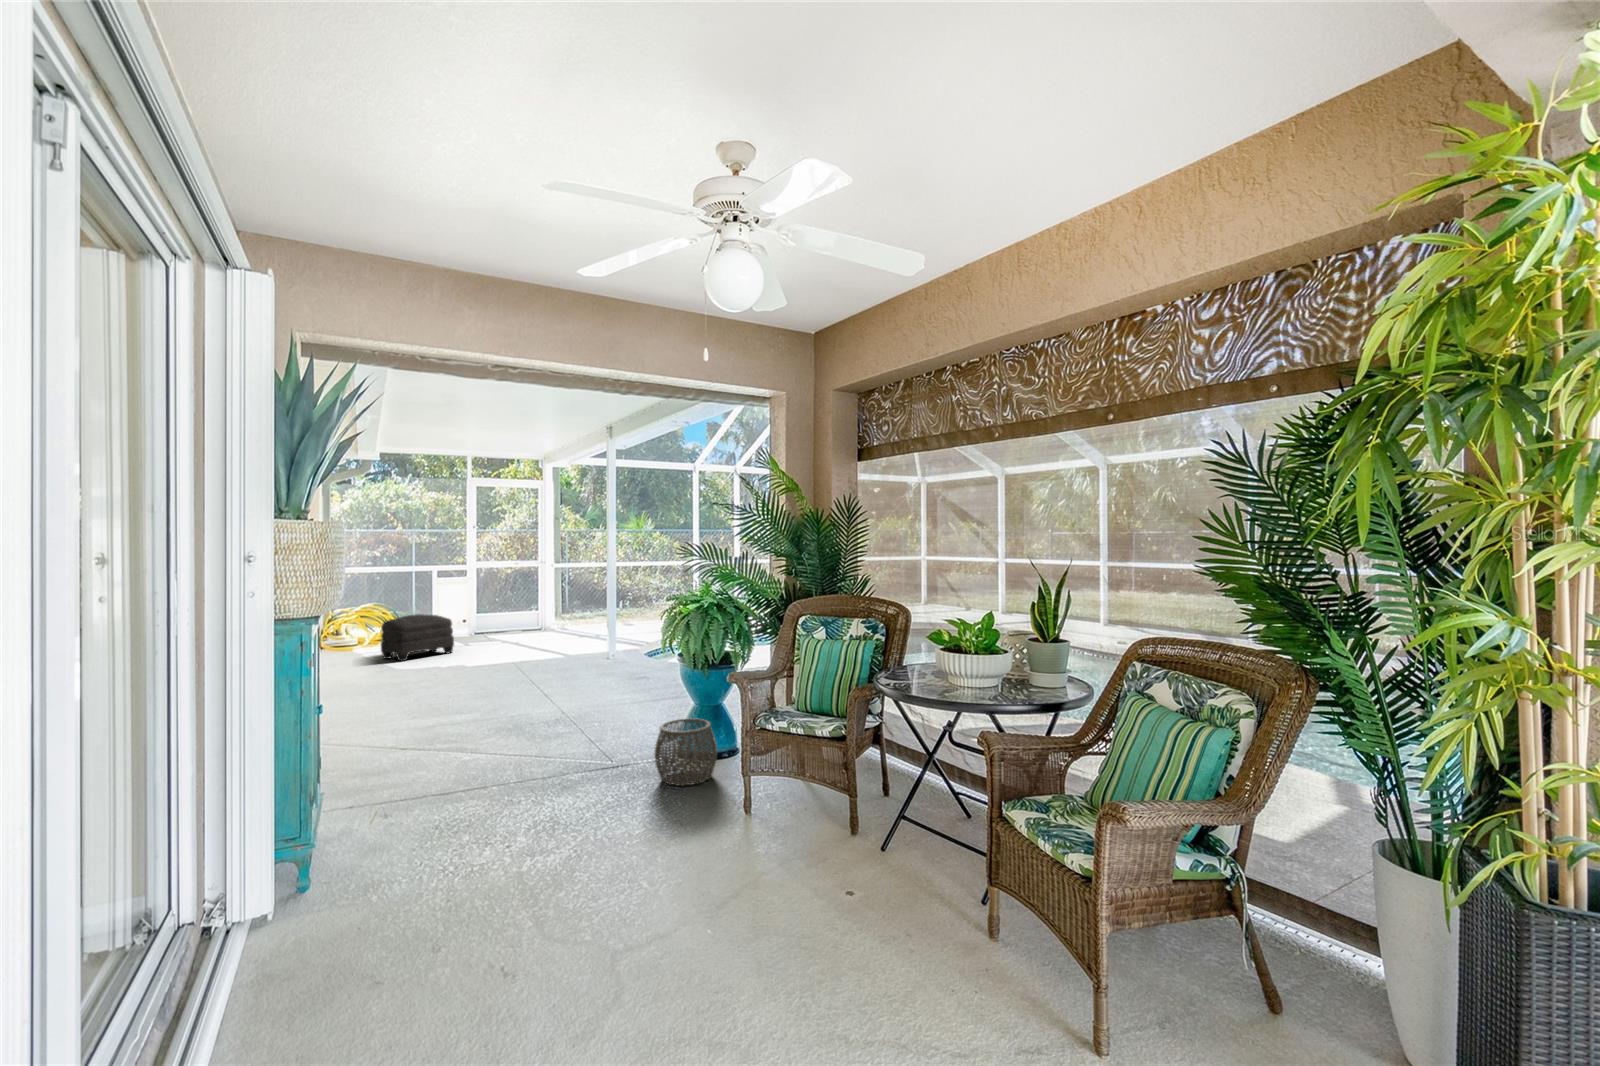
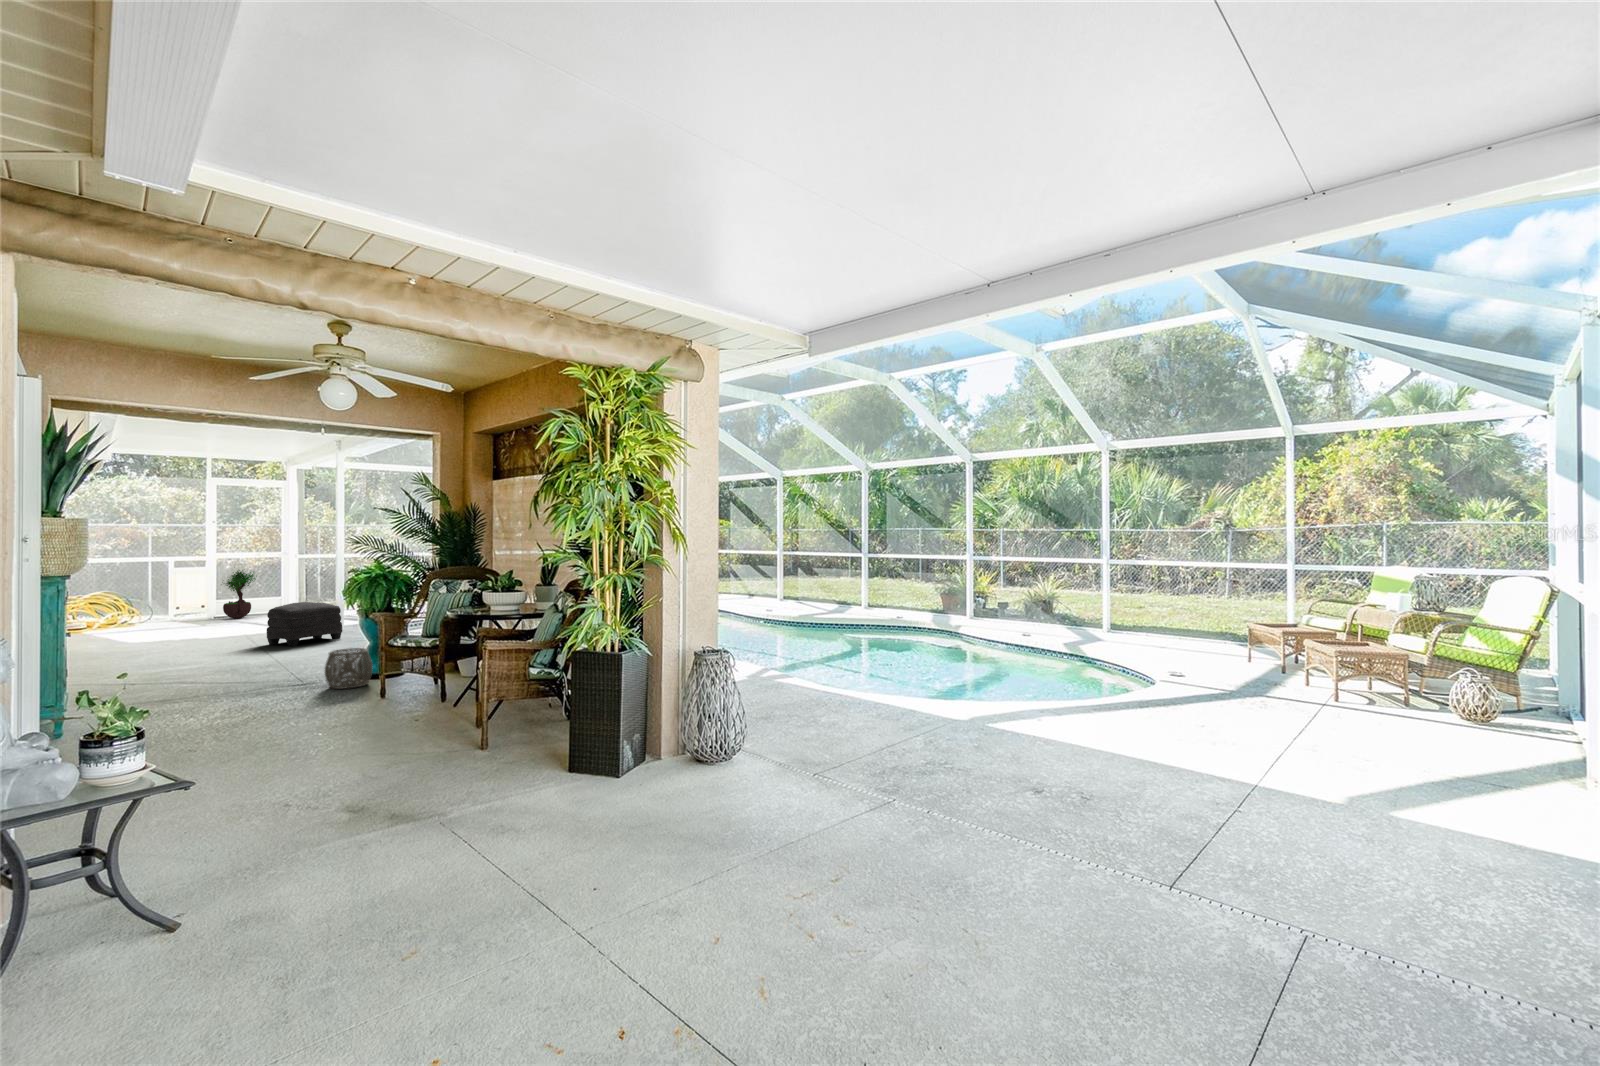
potted tree: none [481,576,516,633] -> present [223,570,255,619]
ottoman: present [381,614,454,661] -> present [267,602,342,646]

